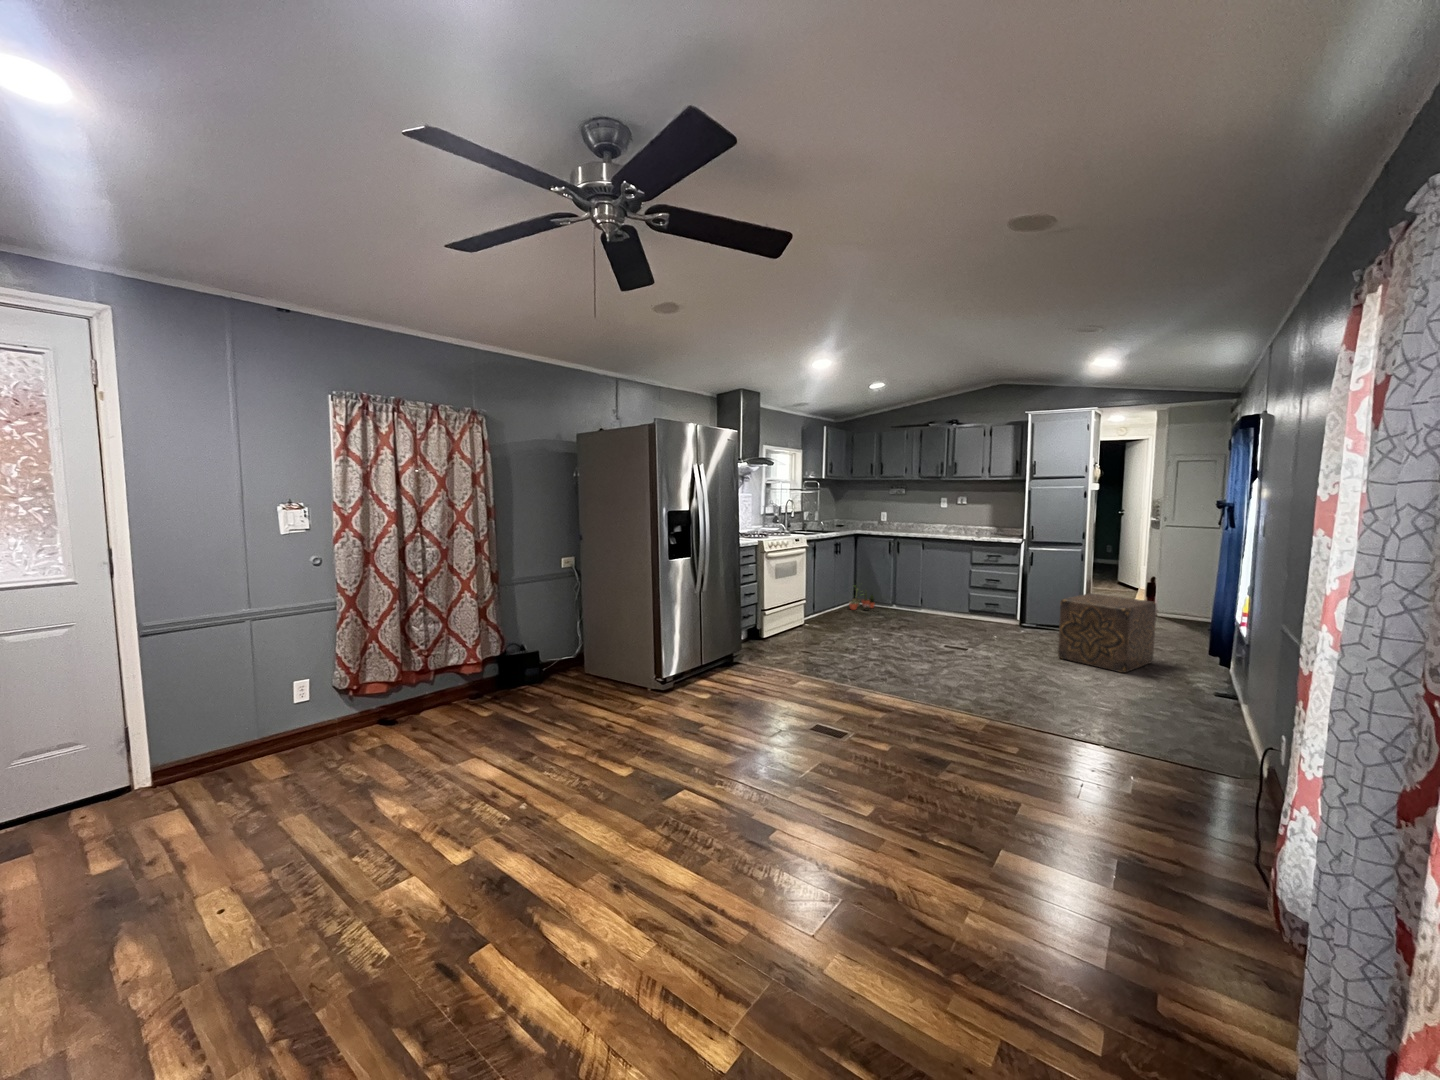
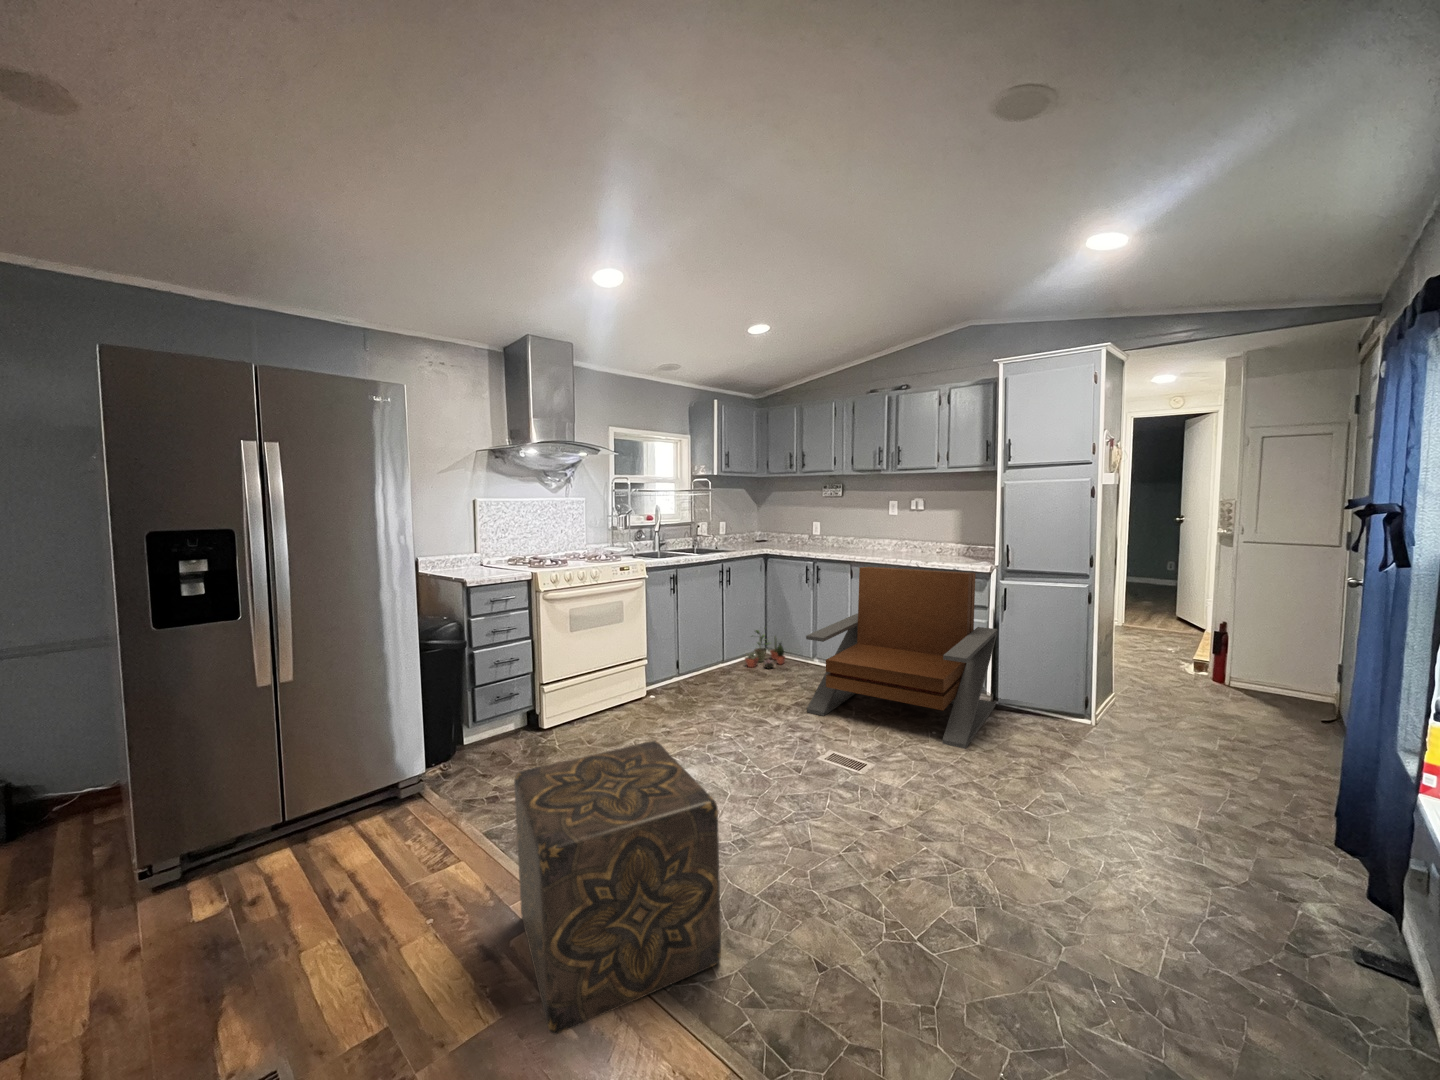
lounge chair: none [914,540,1027,641] -> present [806,567,998,749]
ottoman: present [1058,593,1156,673] -> present [514,741,721,1034]

